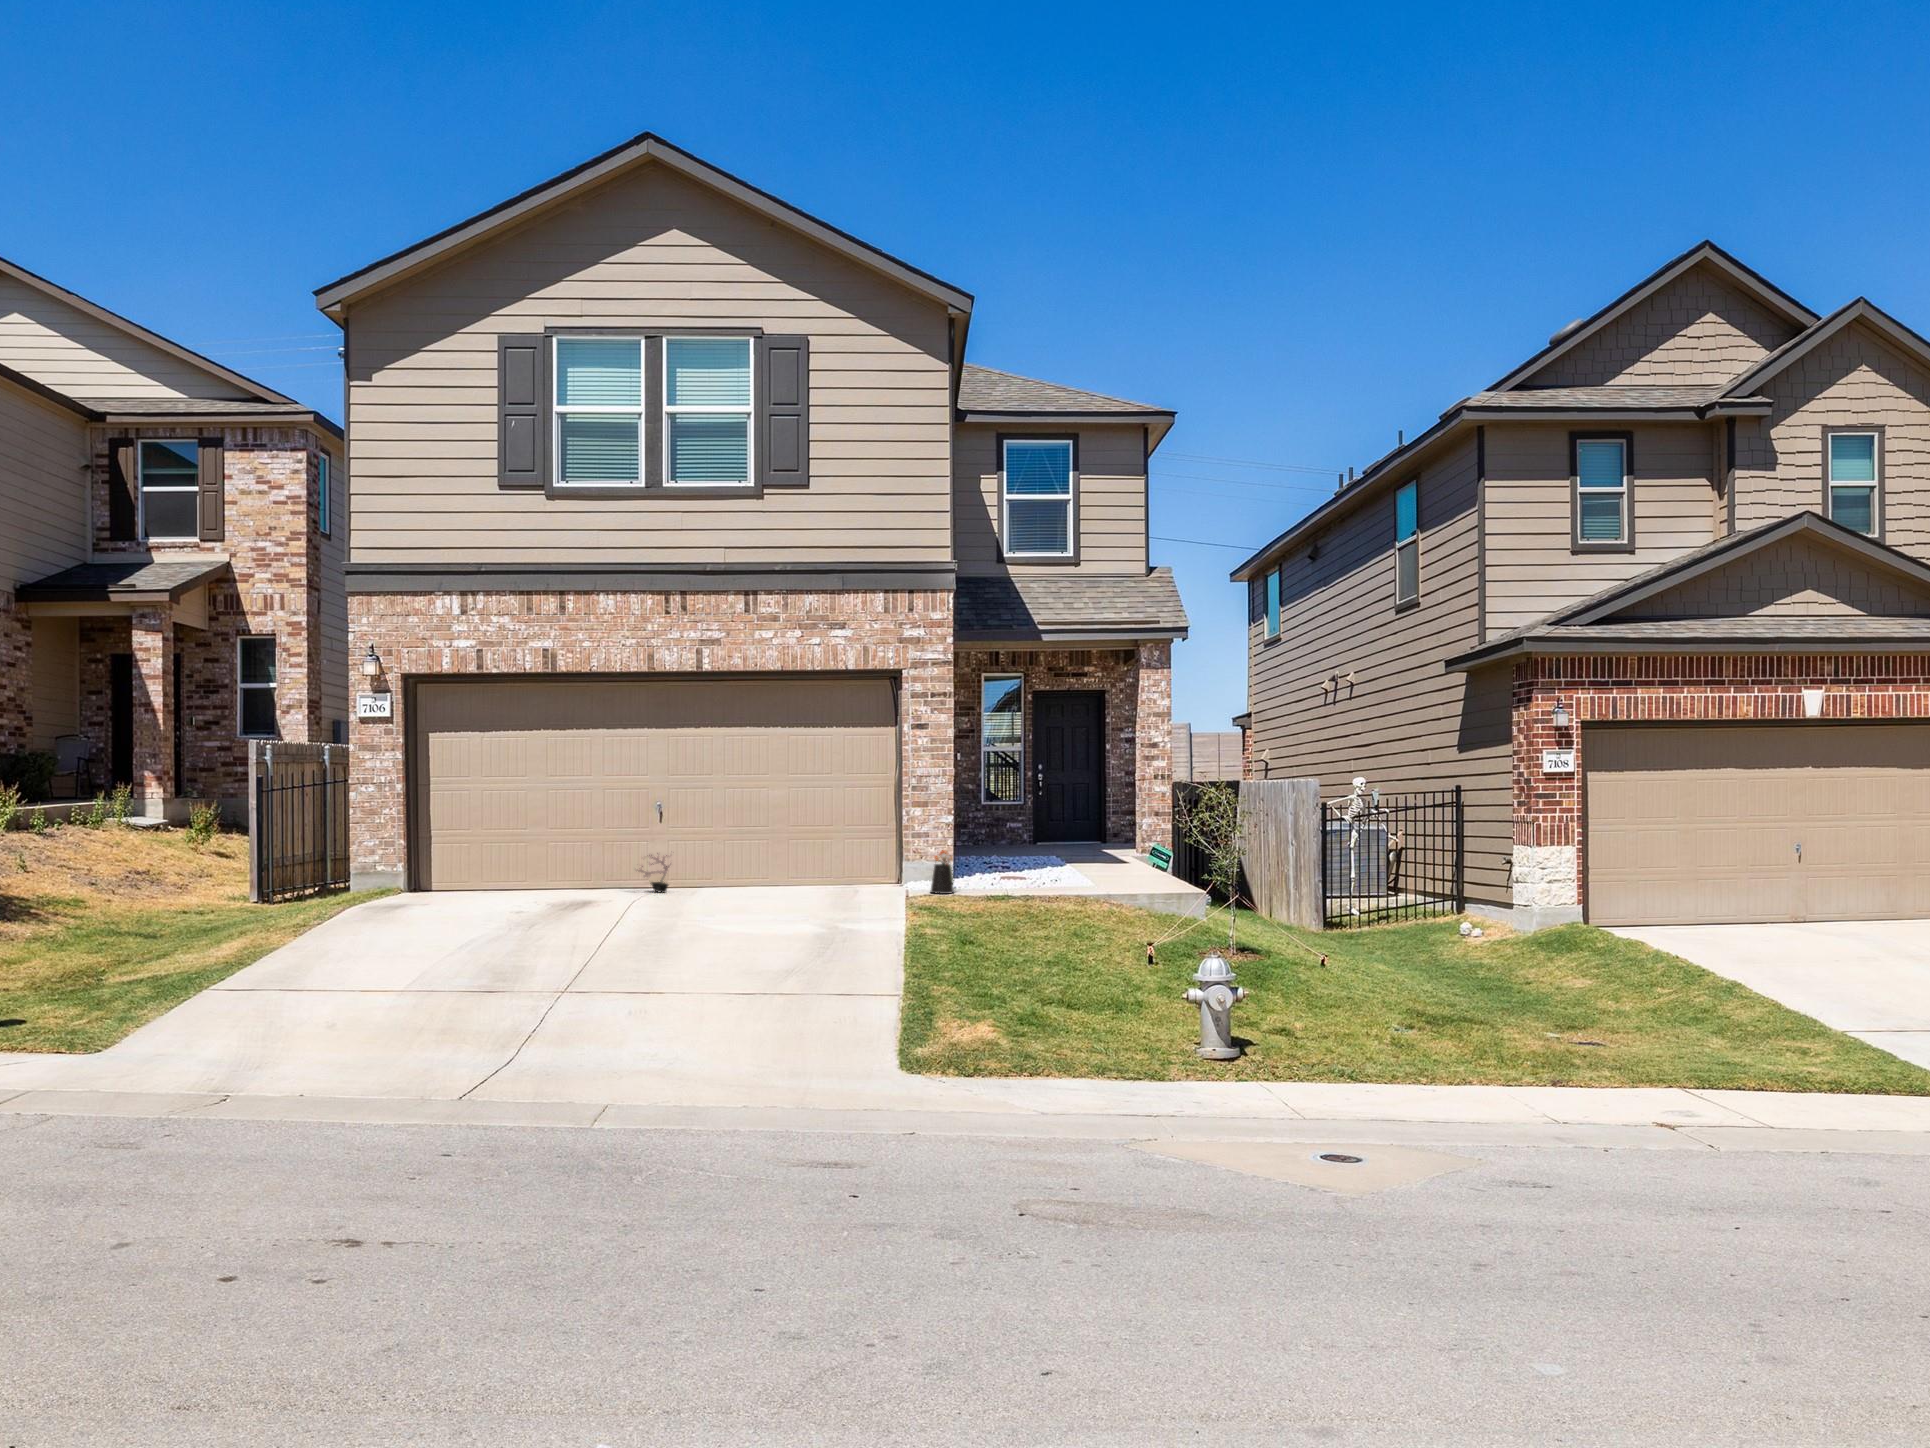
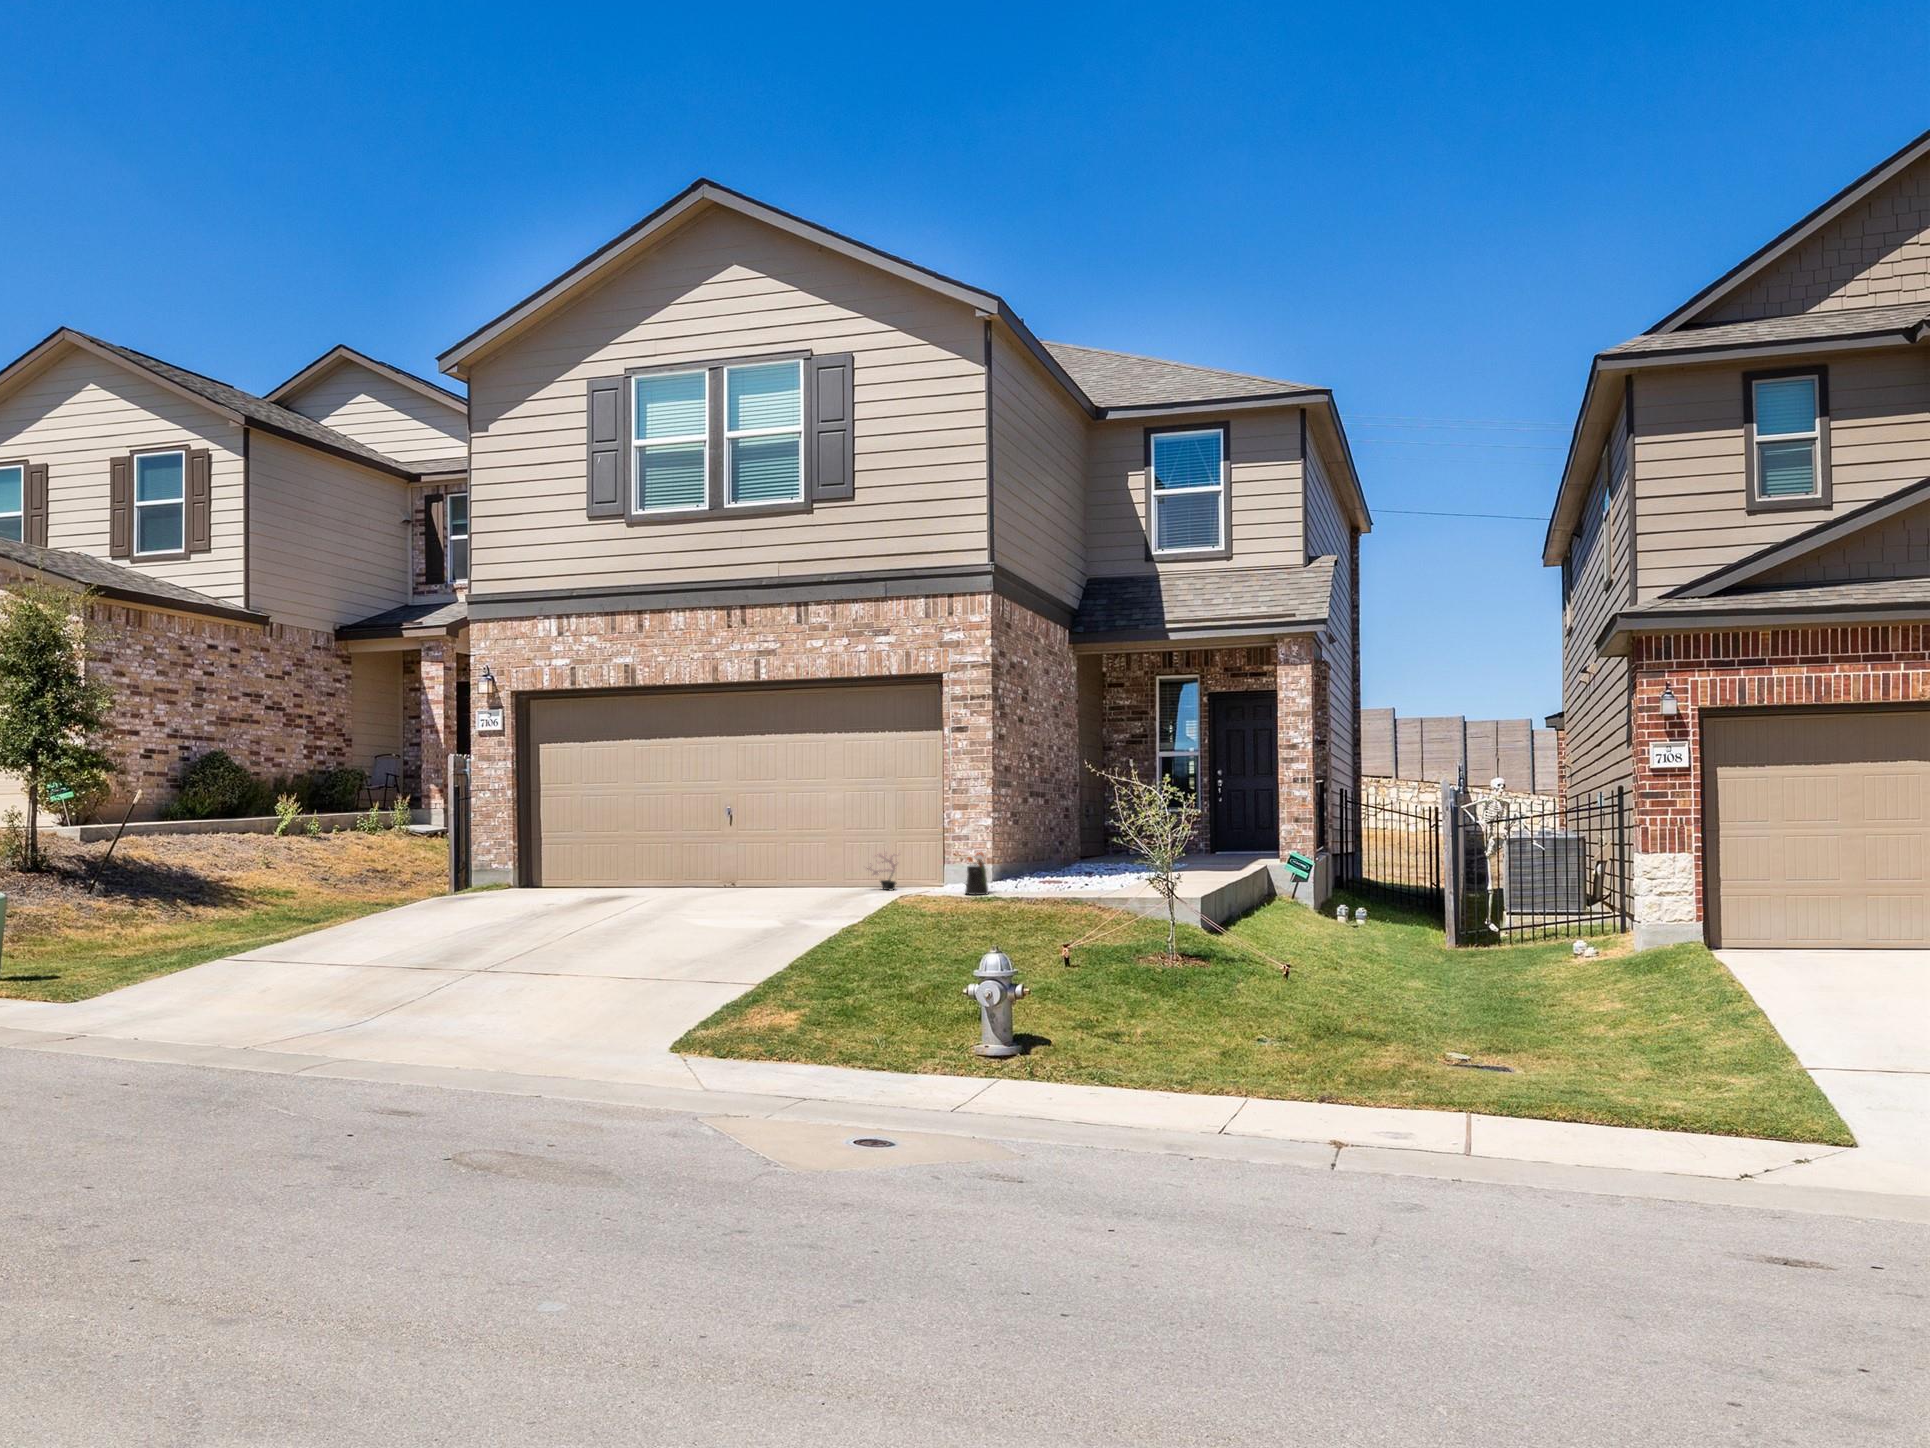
potted plant: present [636,853,671,893] -> present [867,852,898,891]

